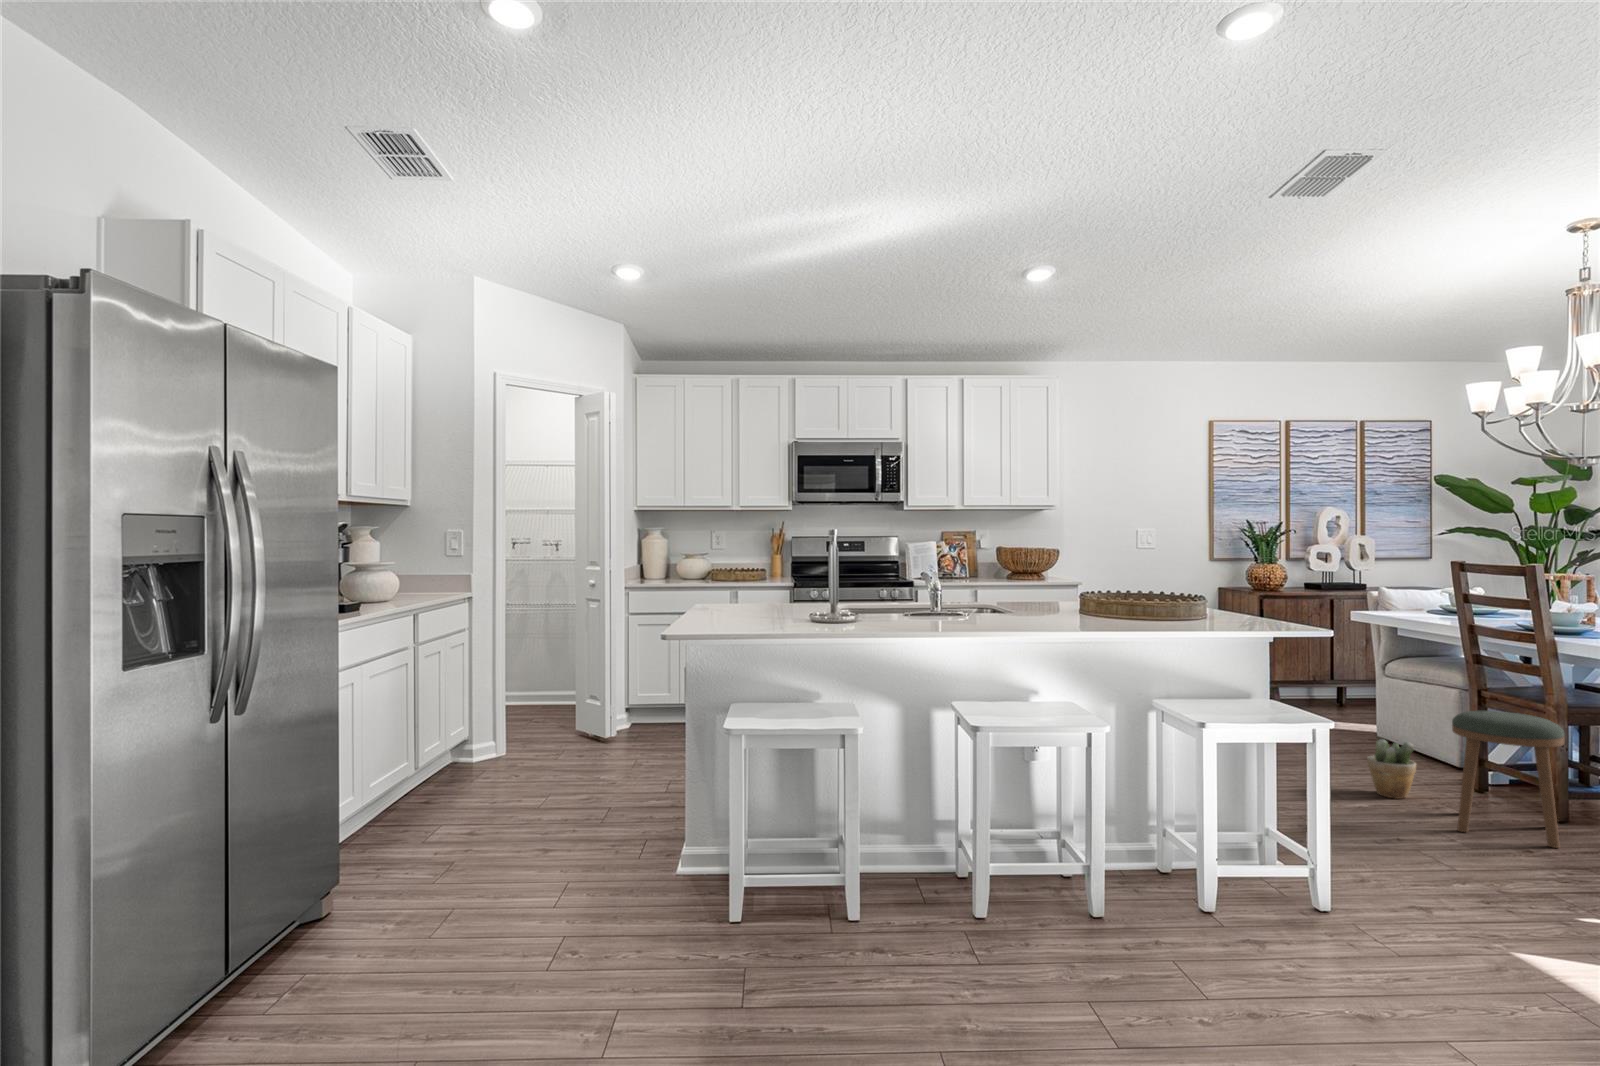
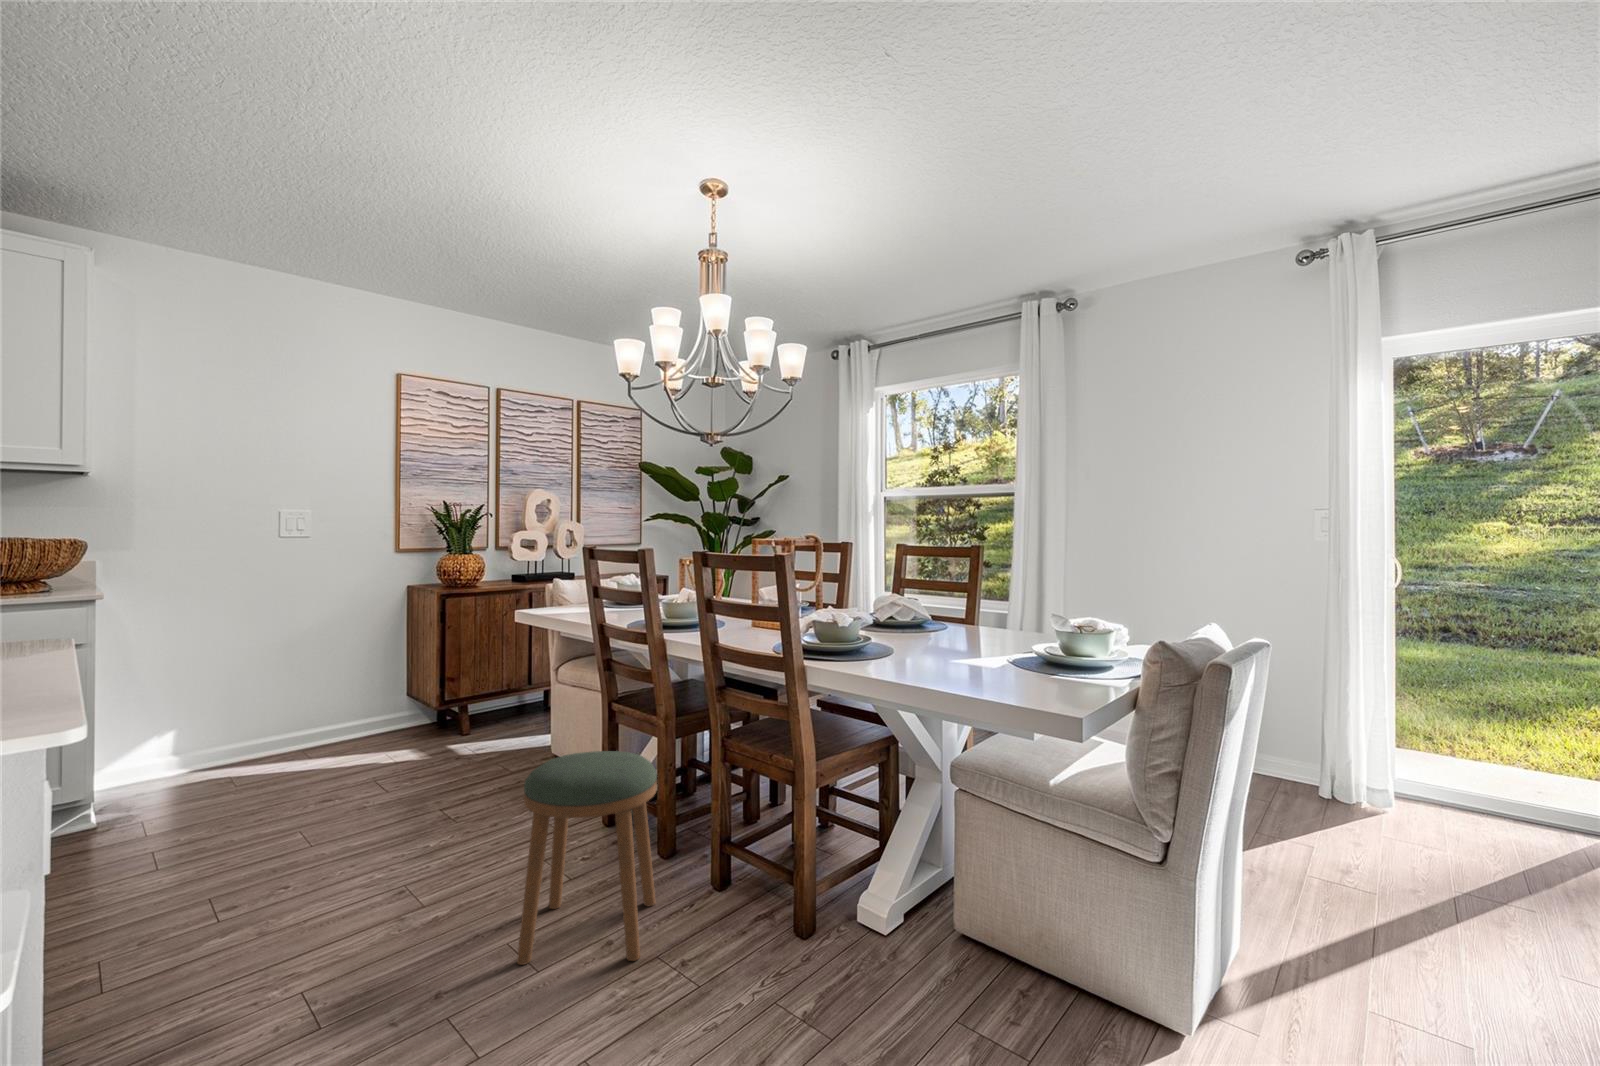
potted plant: present [1367,740,1416,799] -> none [444,806,510,896]

